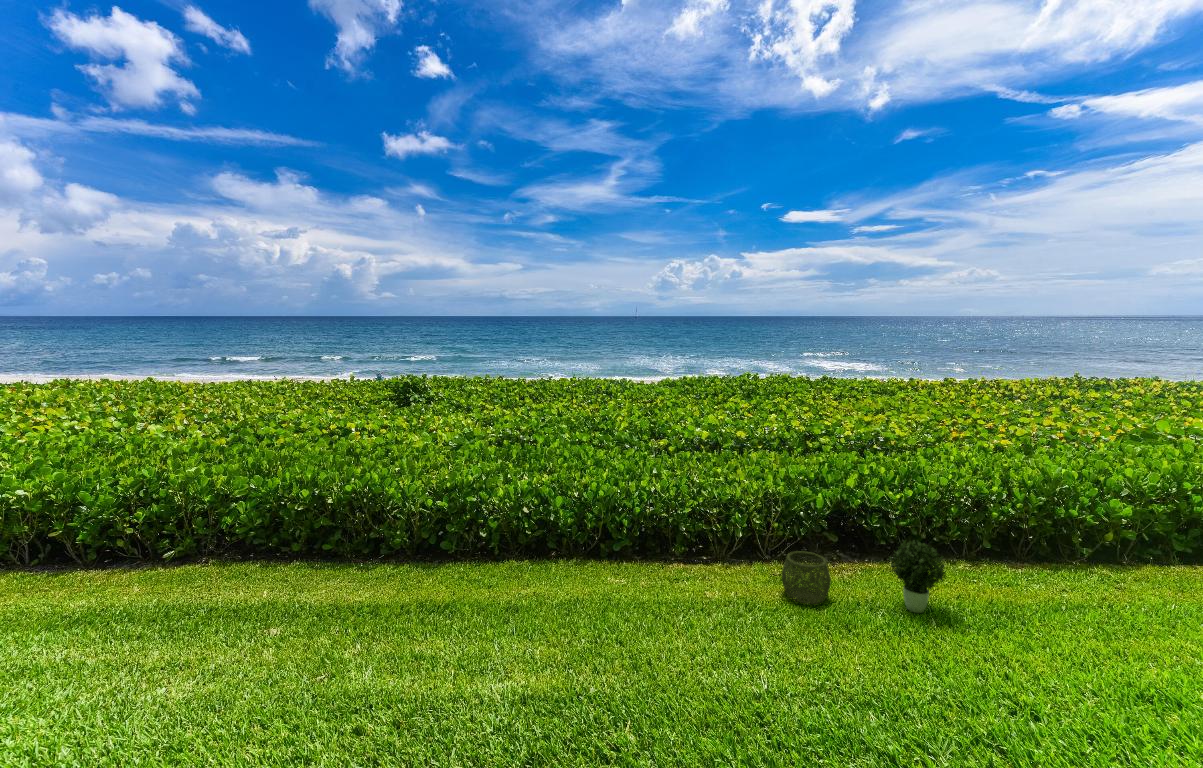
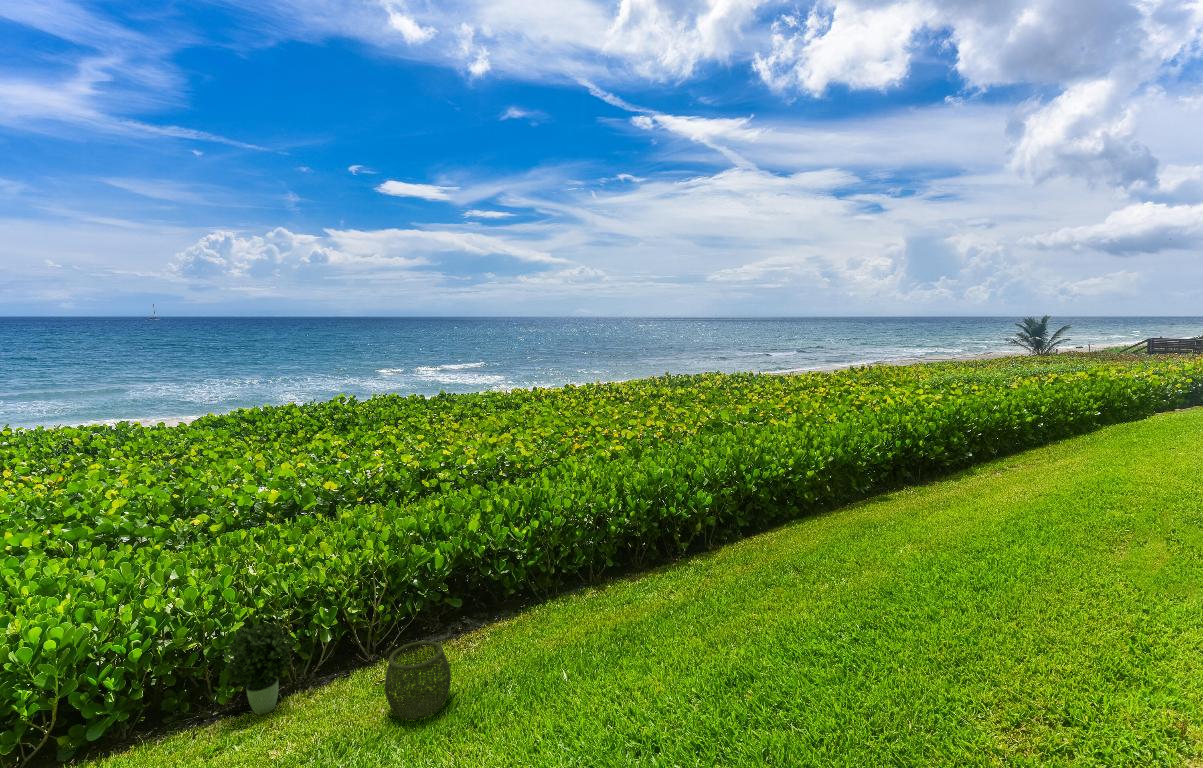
potted plant: present [889,541,945,613] -> present [227,623,293,715]

